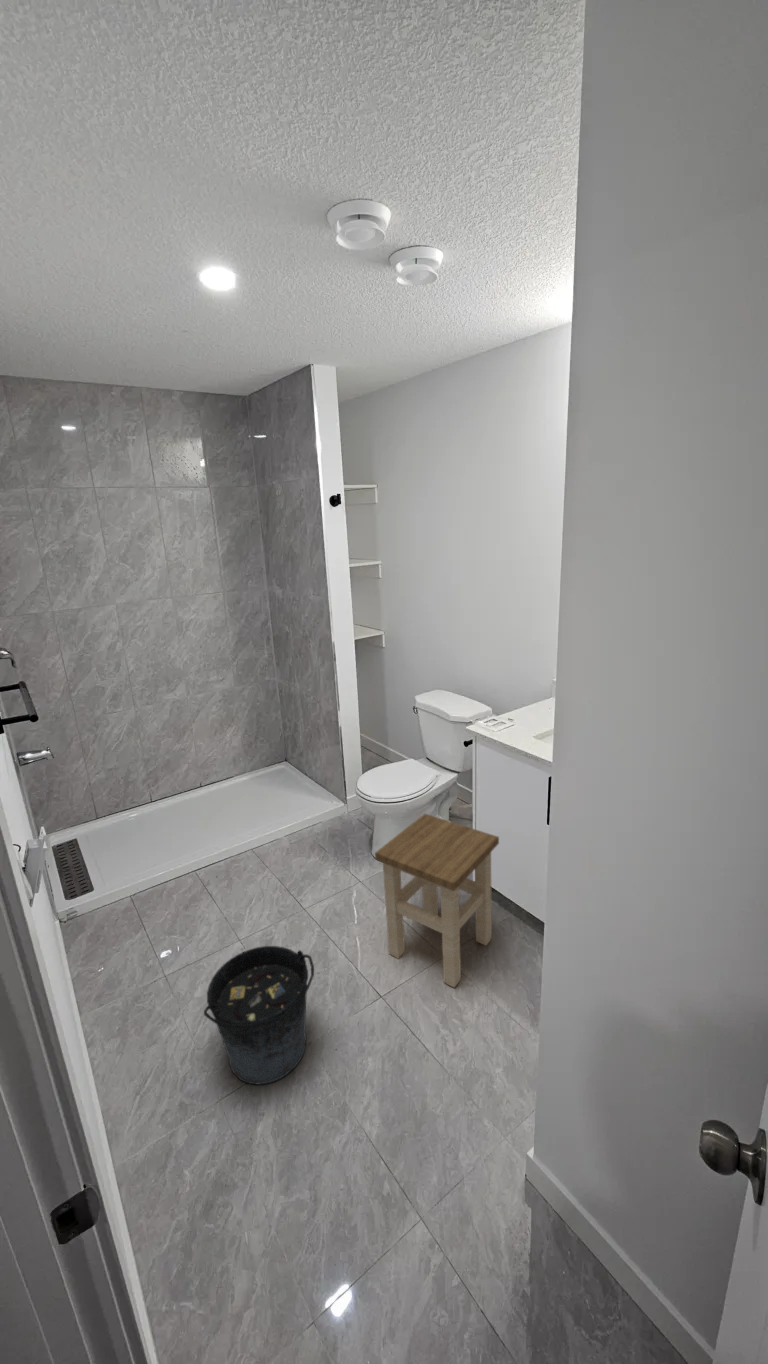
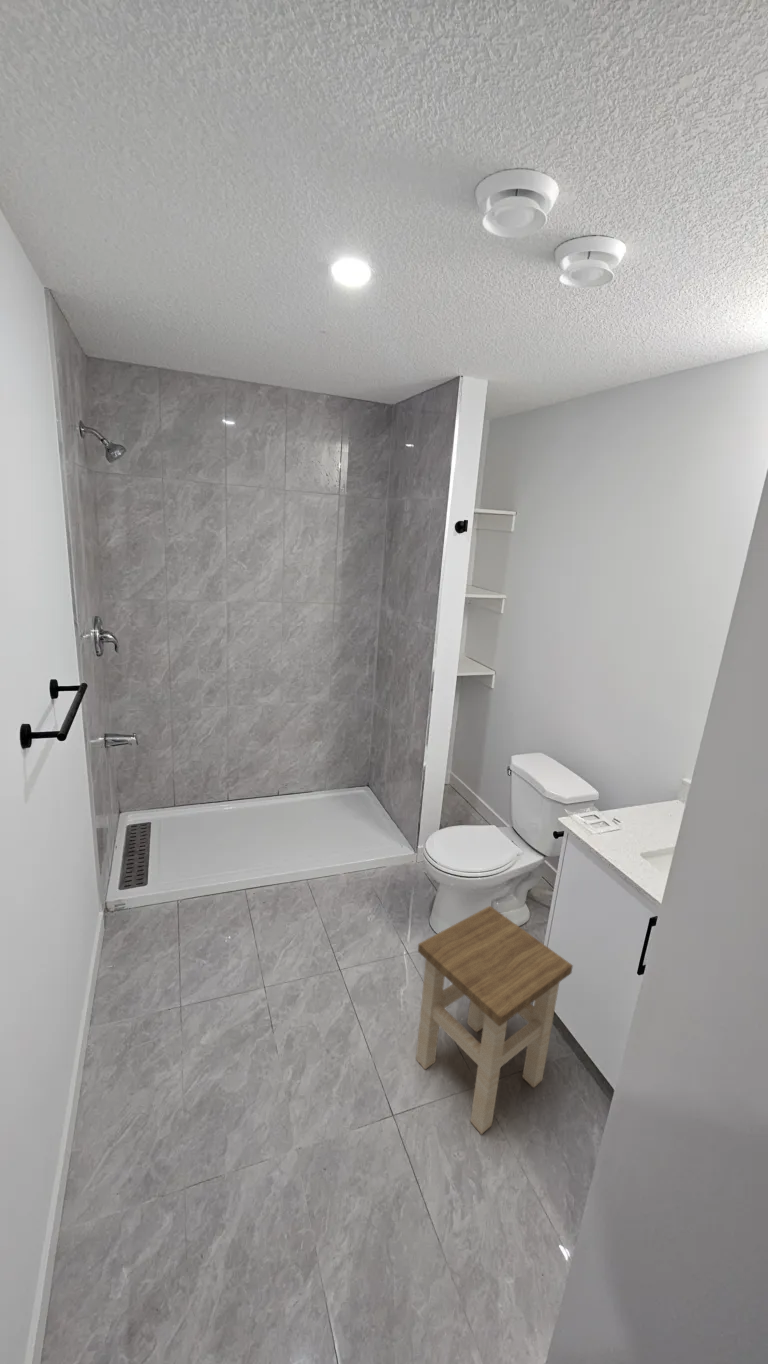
bucket: present [204,946,314,1084] -> none [186,1017,319,1185]

